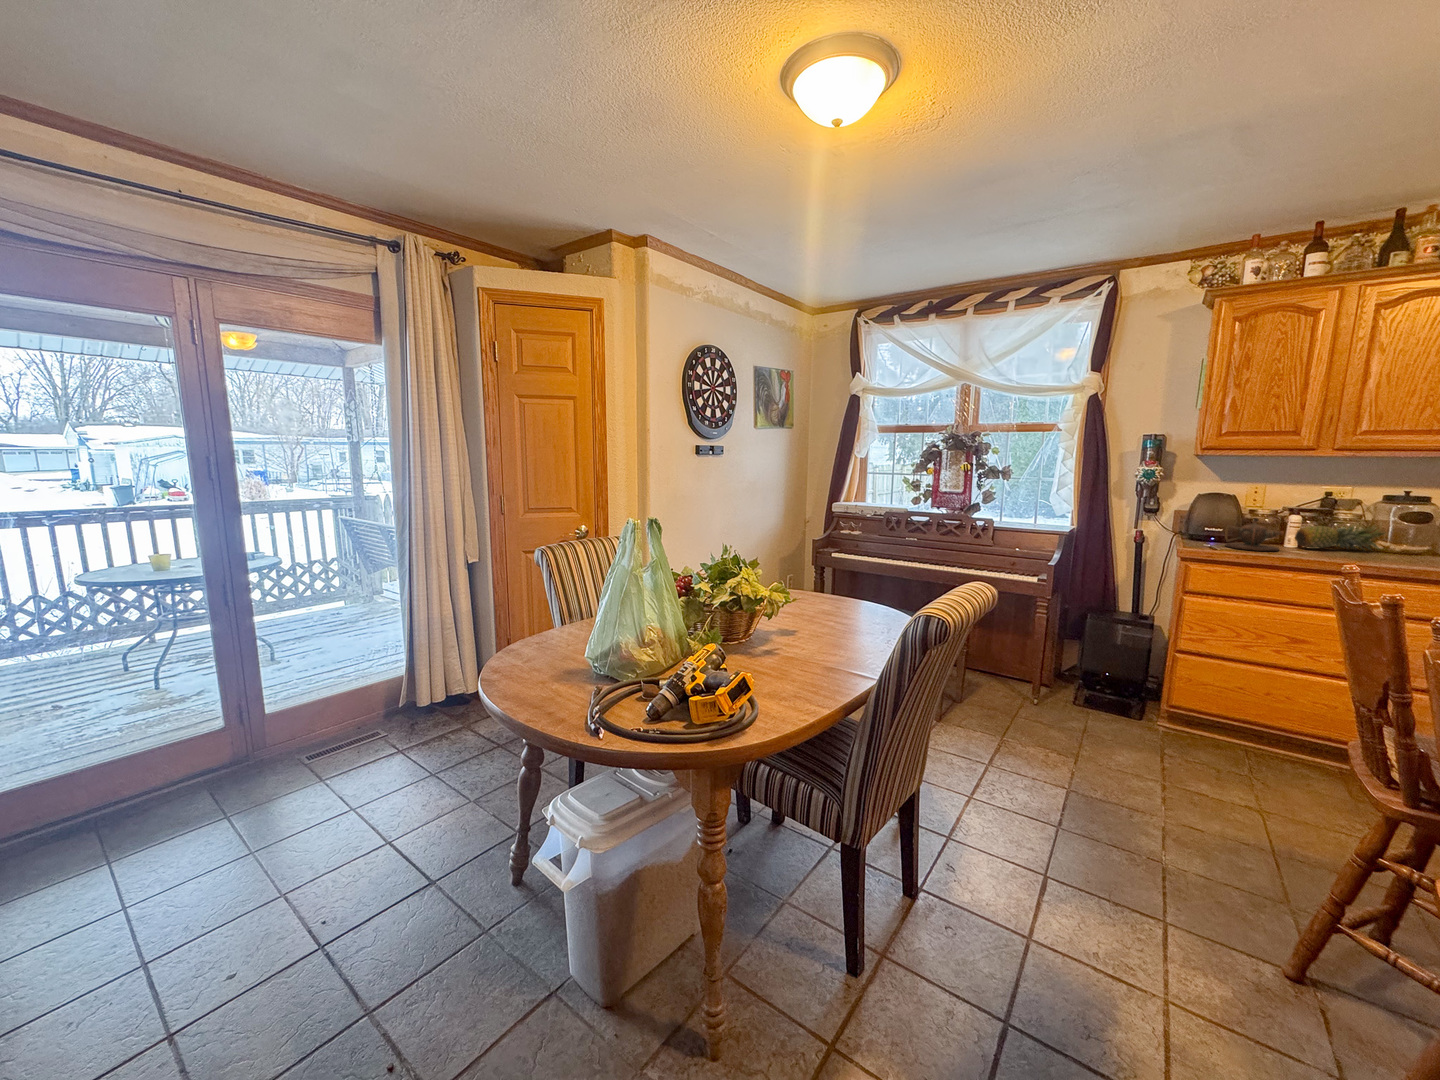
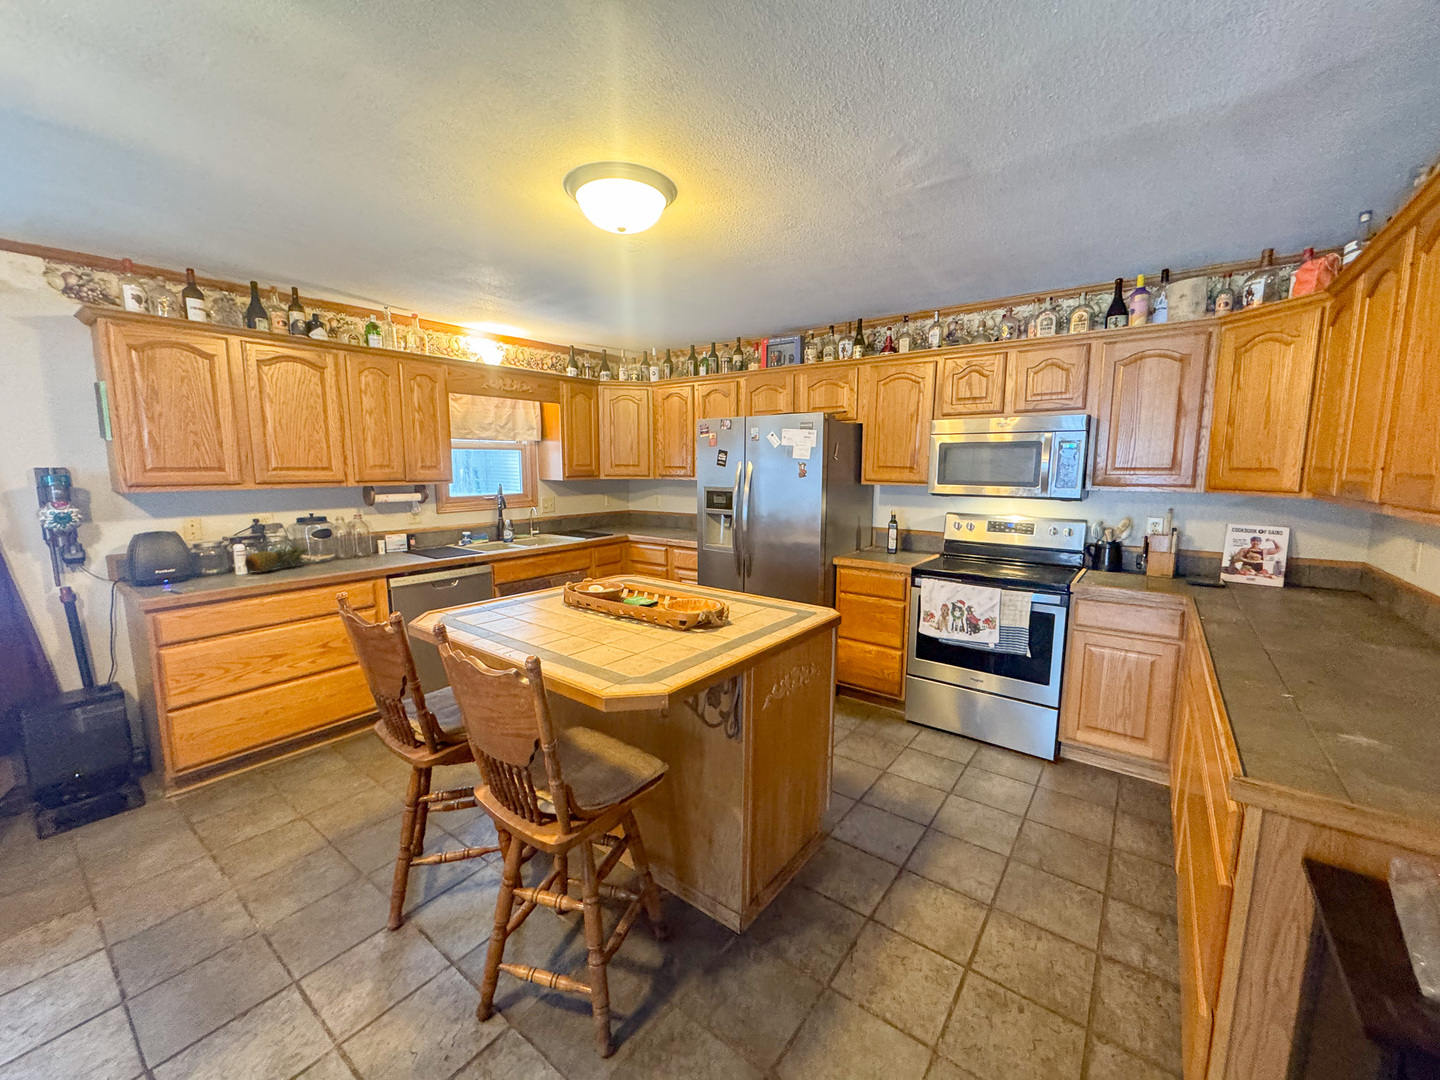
teapot: present [1225,518,1283,551] -> none [181,553,238,587]

